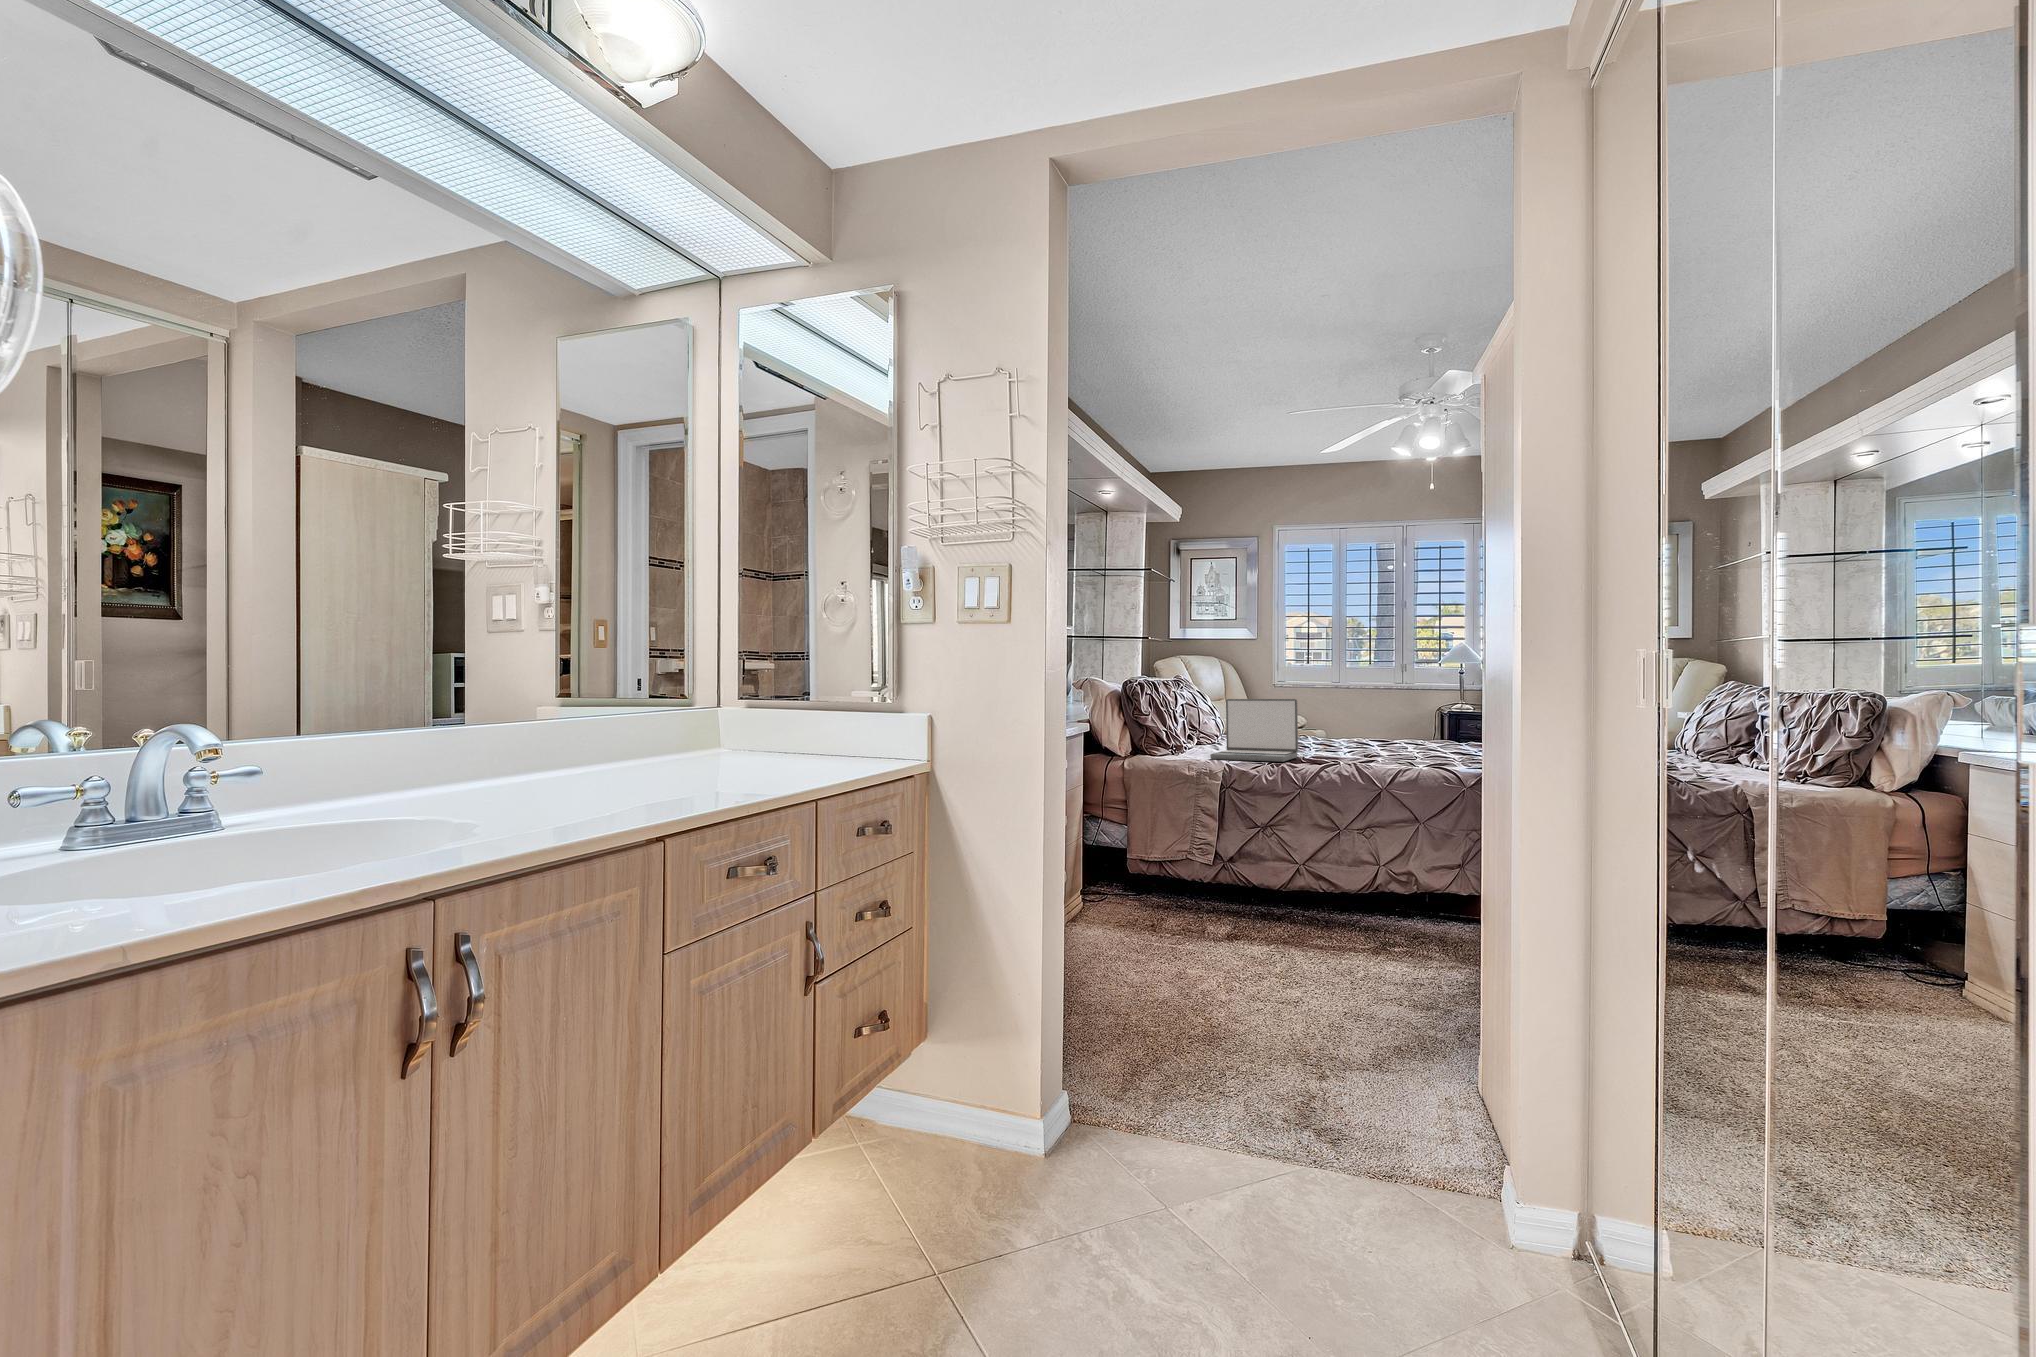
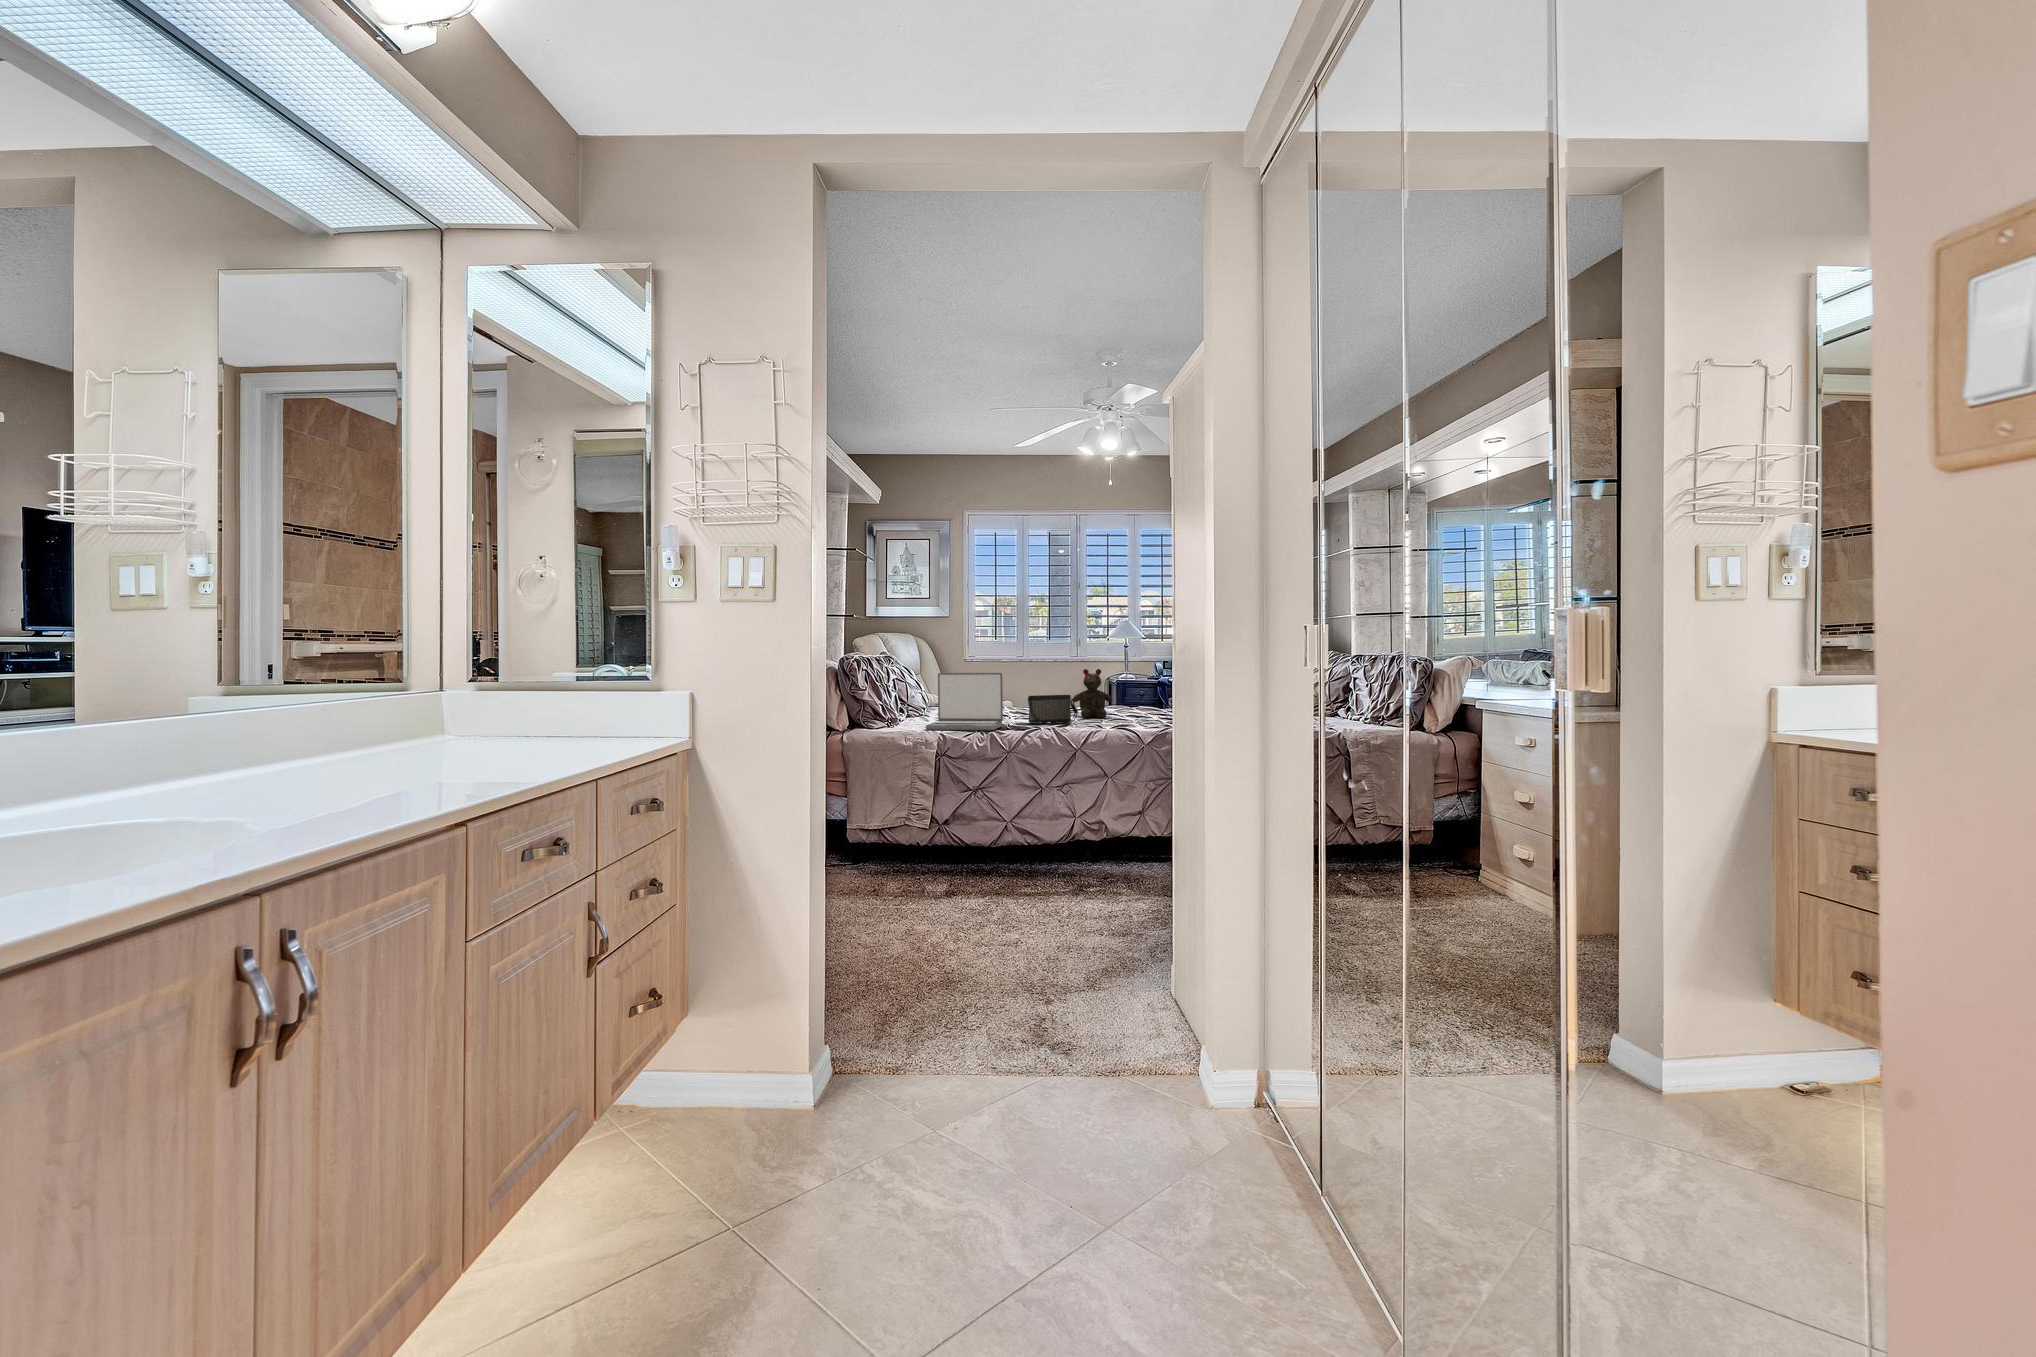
teddy bear: none [1387,695,1437,751] -> present [1073,669,1112,718]
handbag: none [1329,724,1390,757] -> present [1028,695,1078,724]

